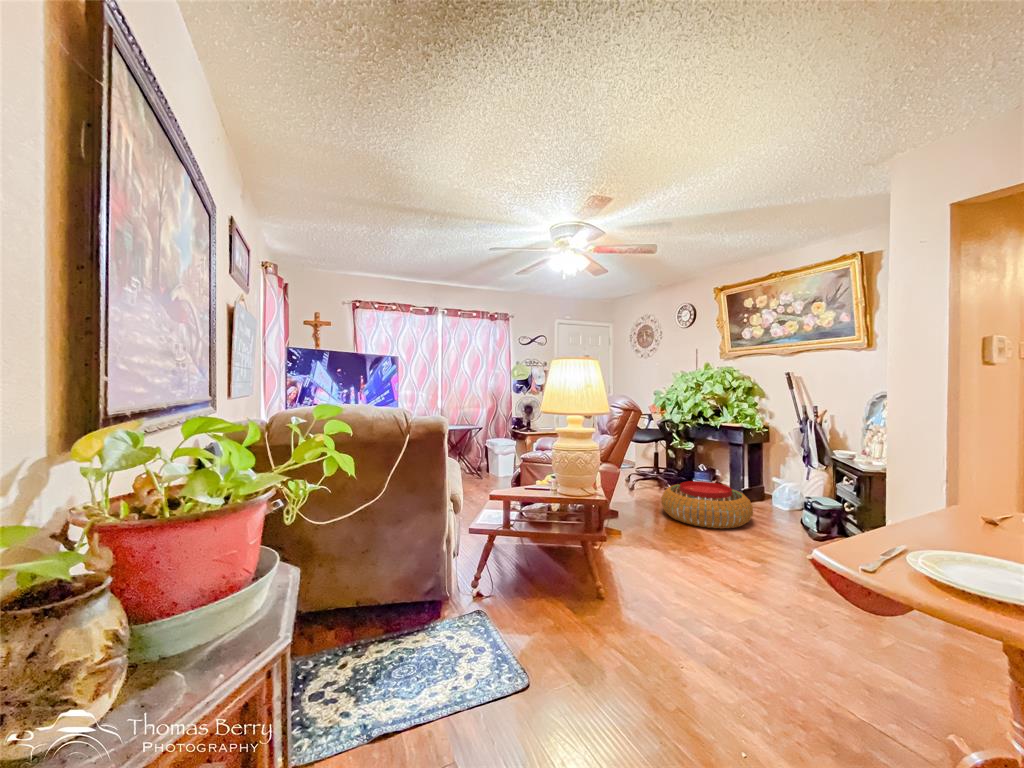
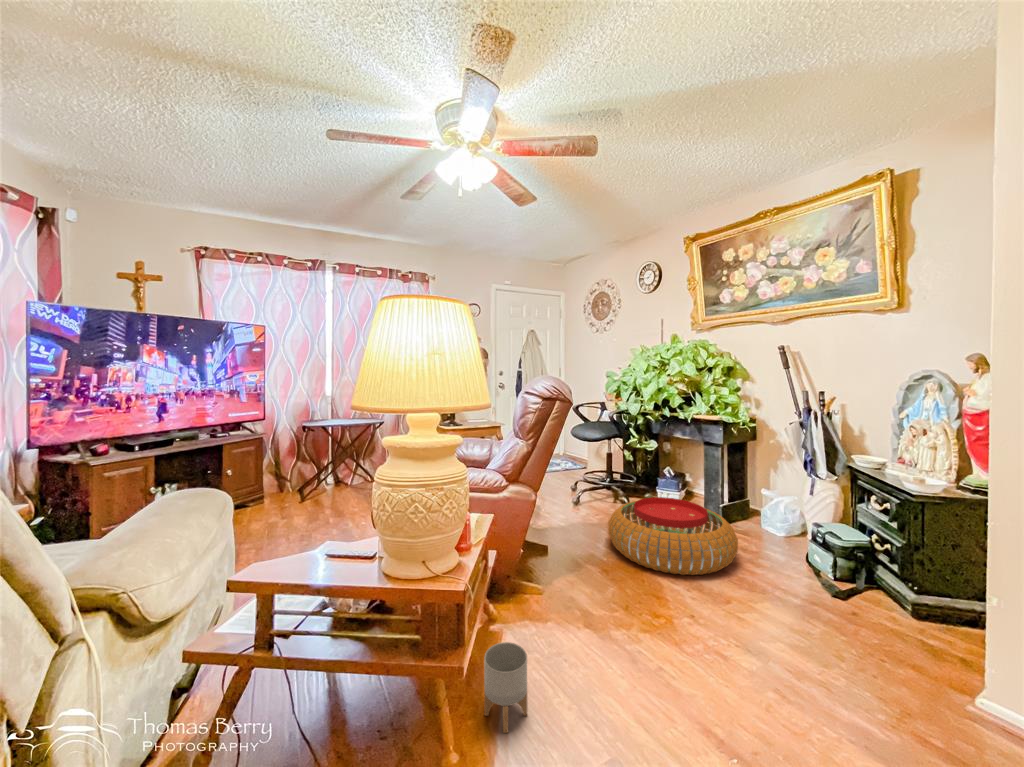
planter: none [609,542,632,582] -> present [484,642,528,733]

